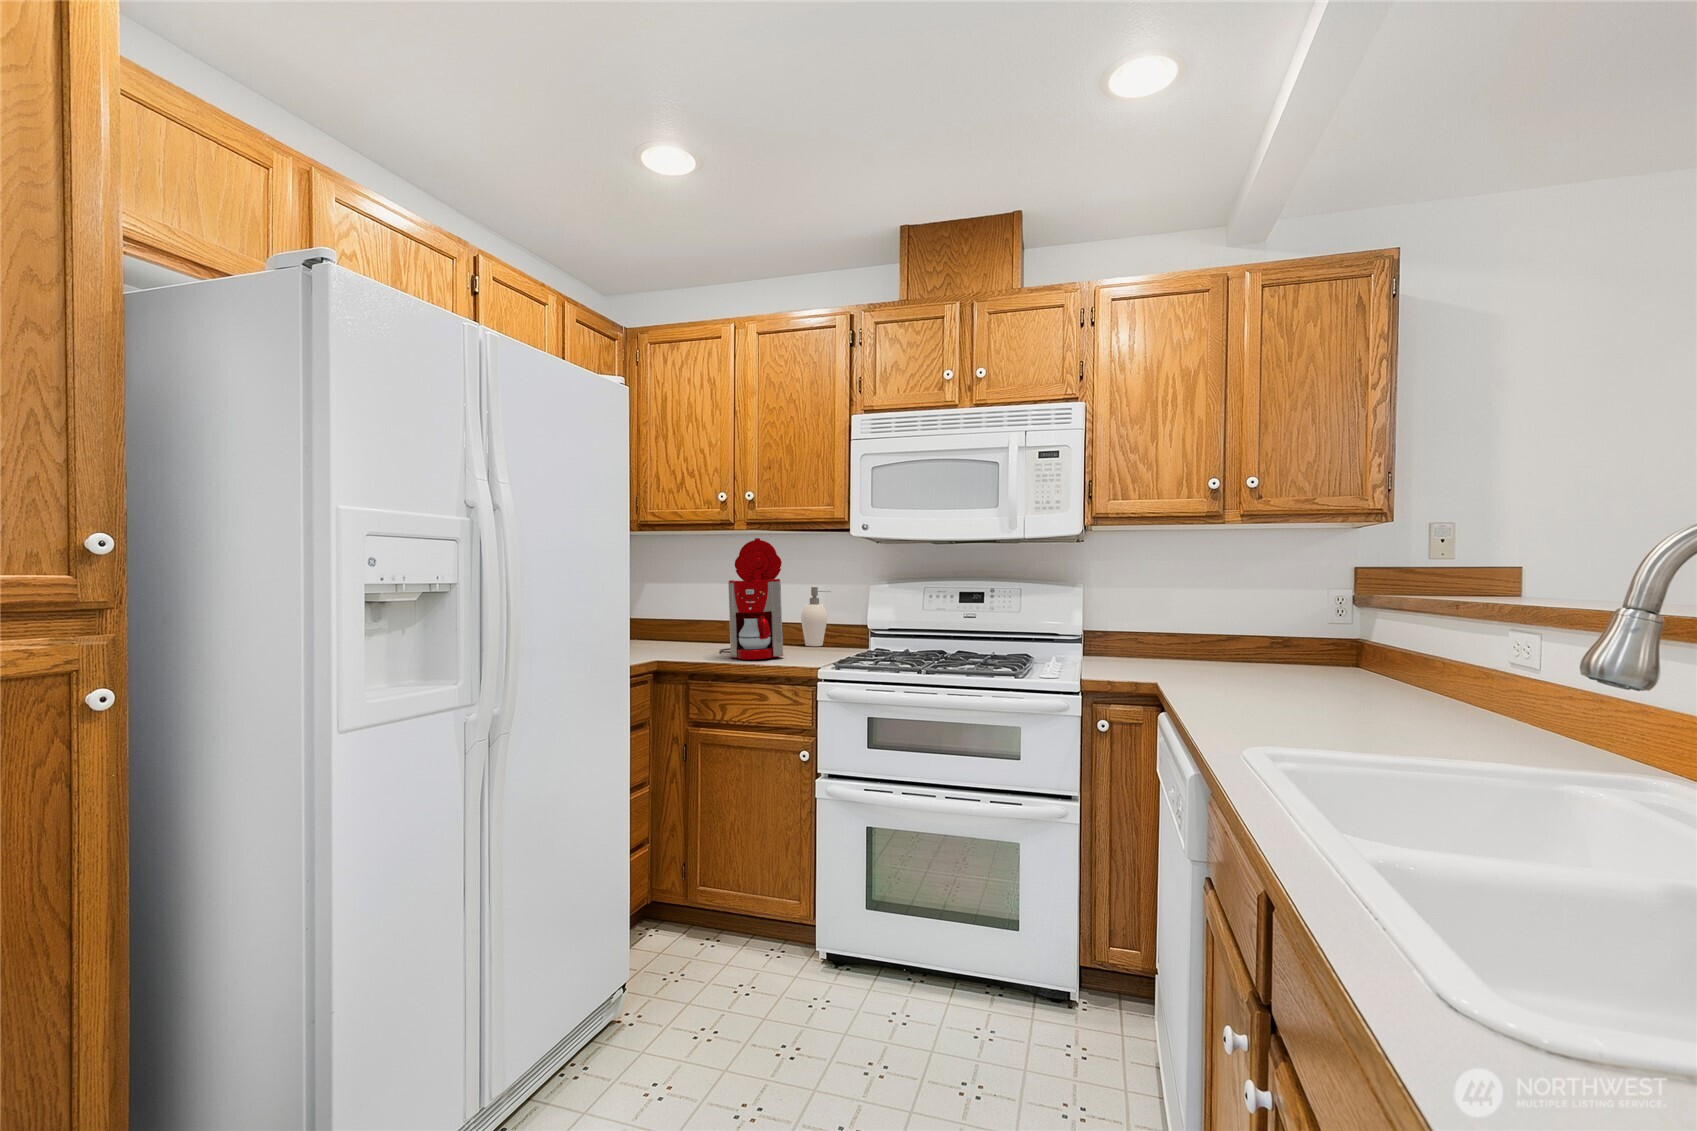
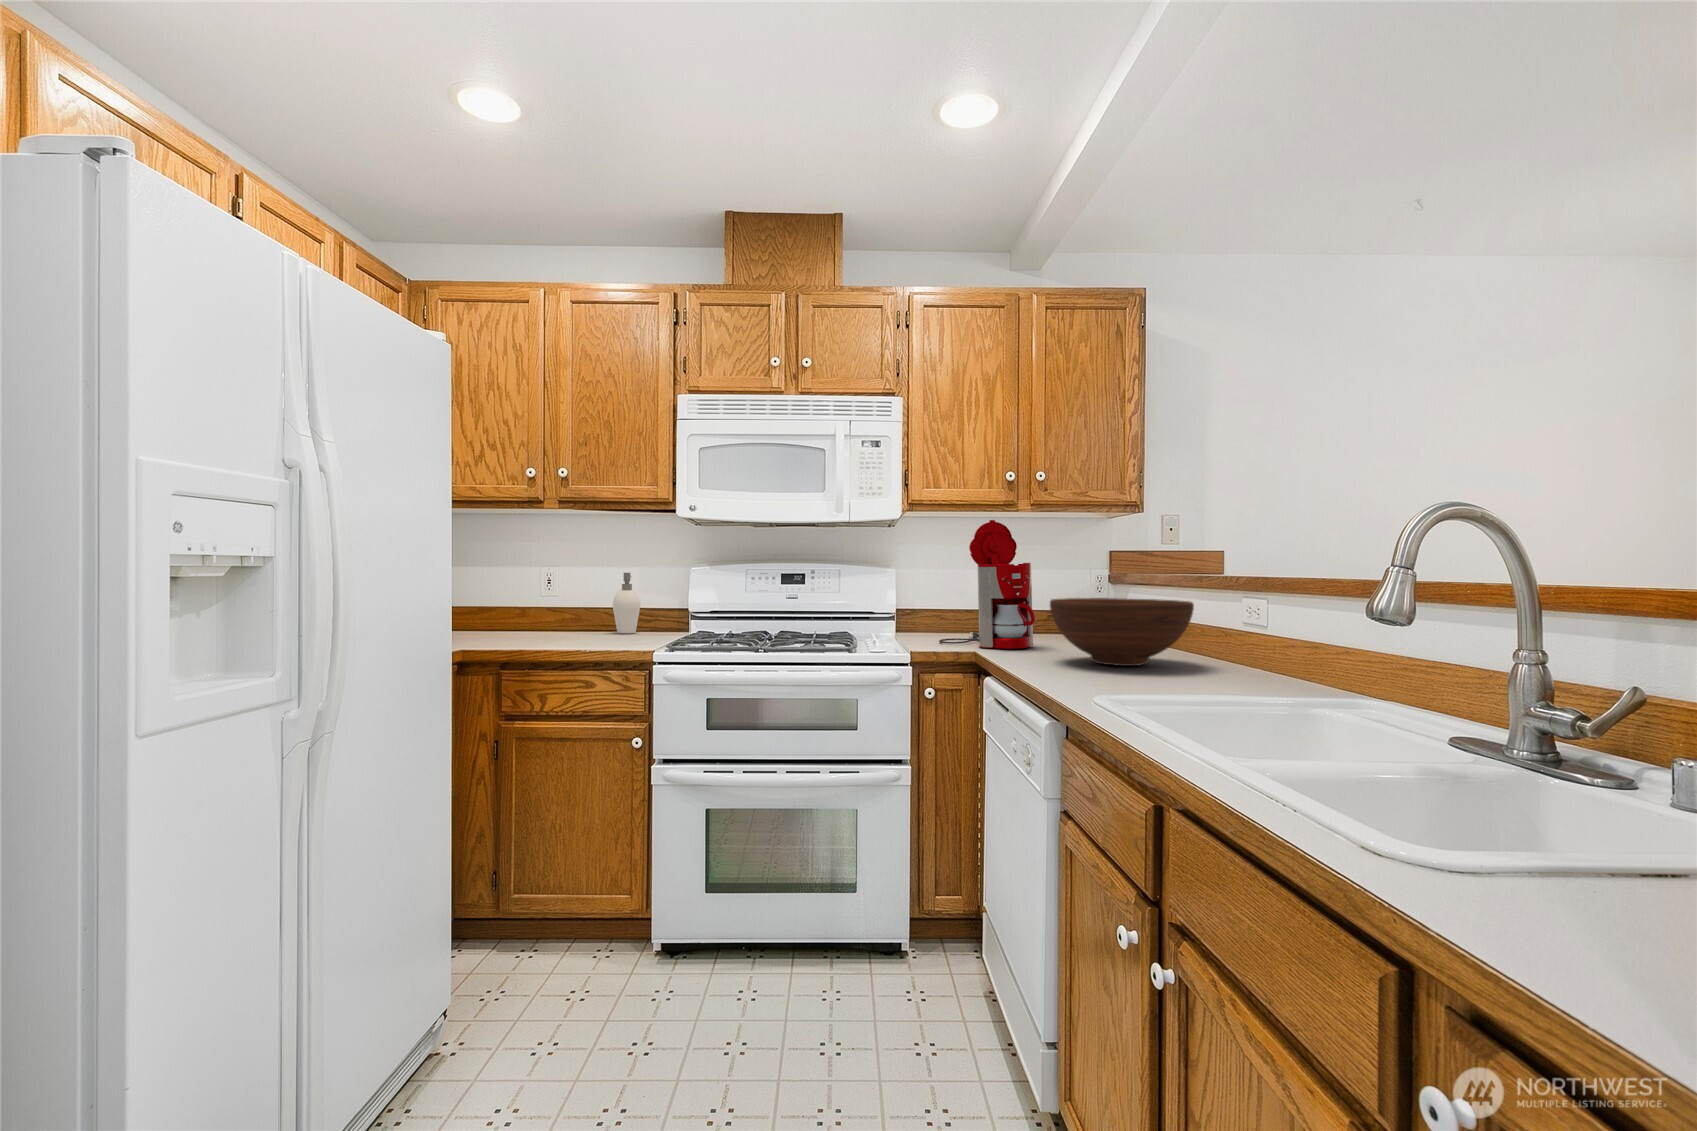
coffee maker: present [719,538,784,659] -> present [939,520,1036,649]
fruit bowl: none [1234,629,1421,713] -> present [1050,598,1194,666]

